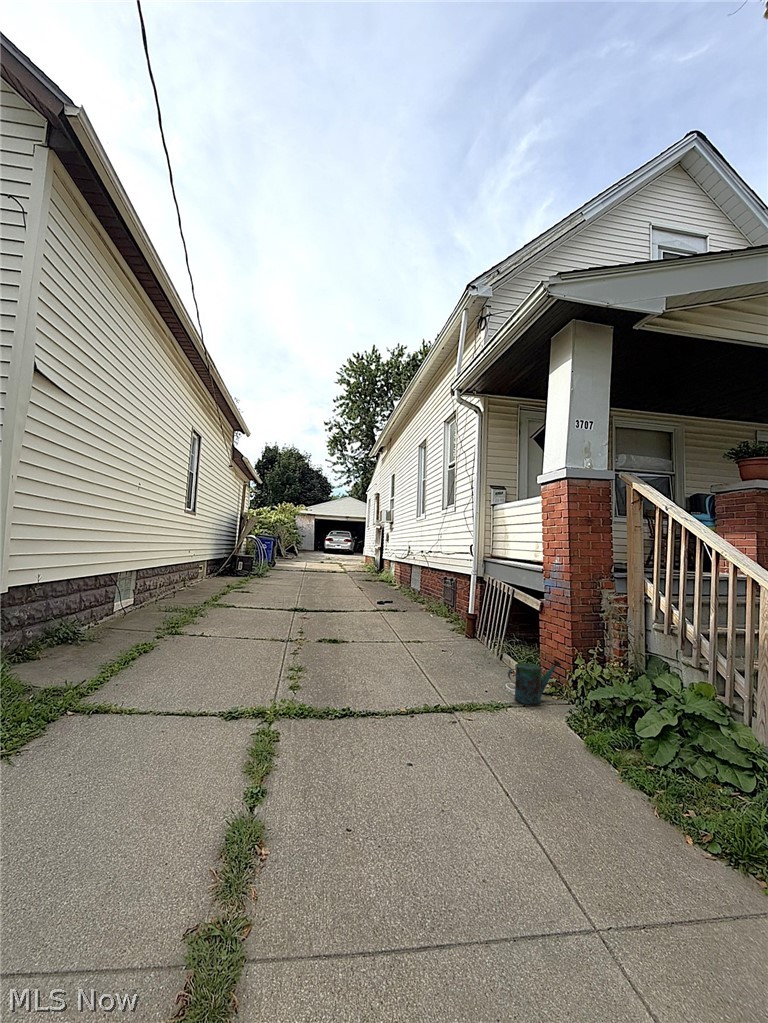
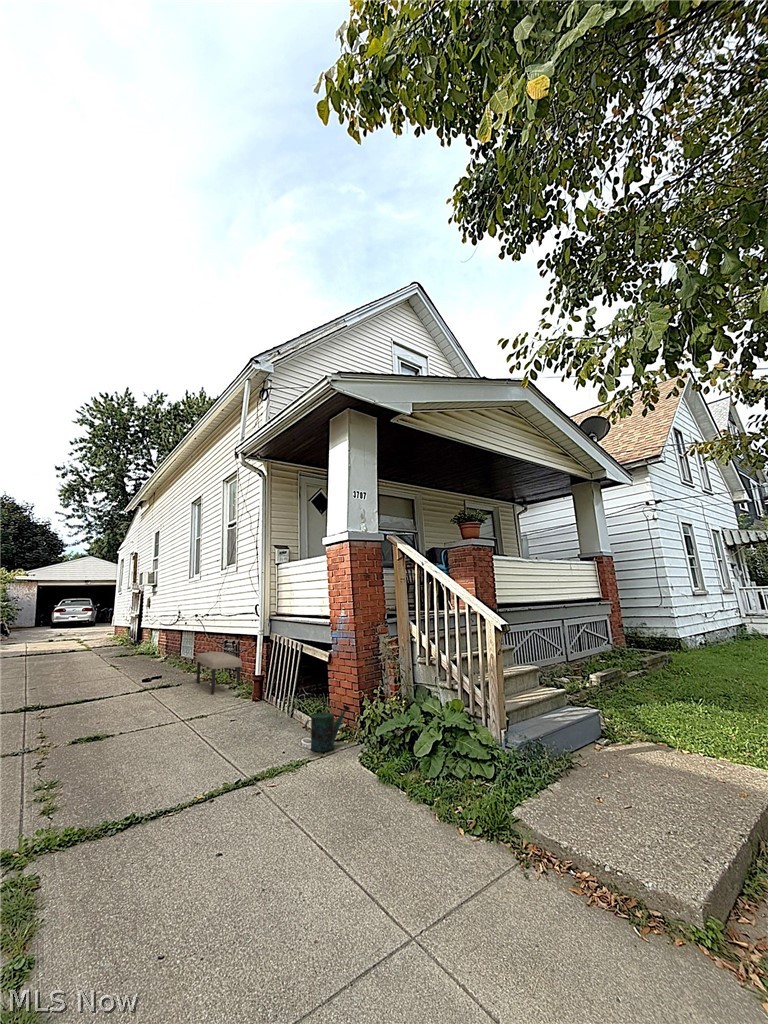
bench: none [420,586,459,626] -> present [196,652,242,694]

